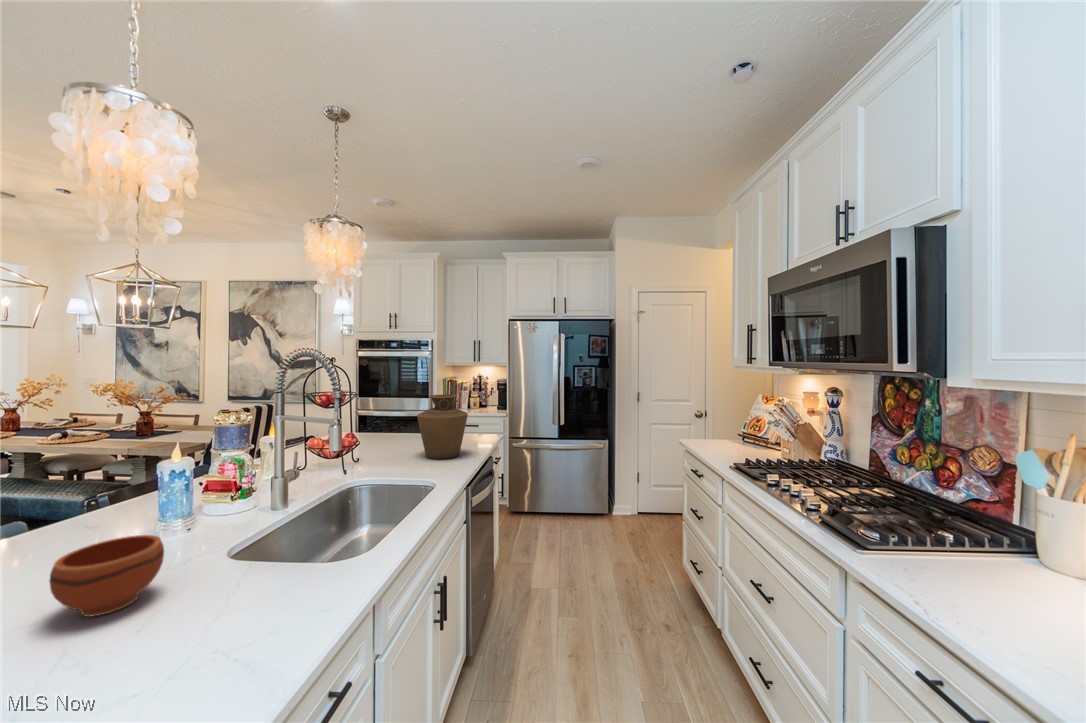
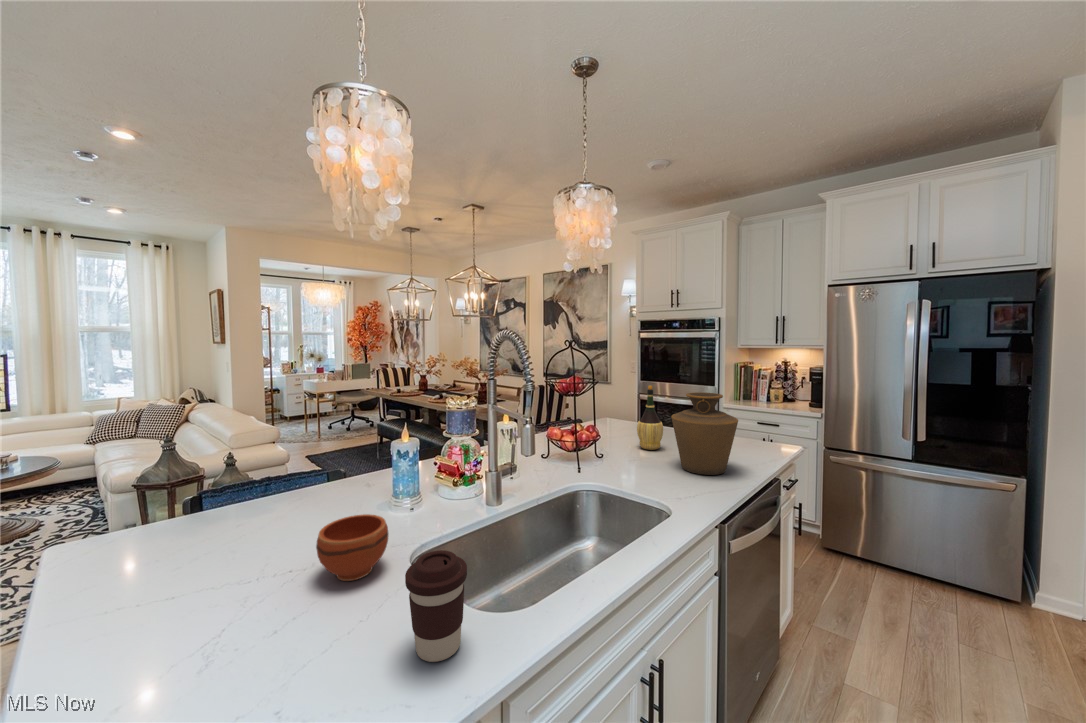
wine bottle: none [381,393,405,450] -> present [637,385,663,450]
coffee cup: none [252,521,316,620] -> present [405,550,467,662]

